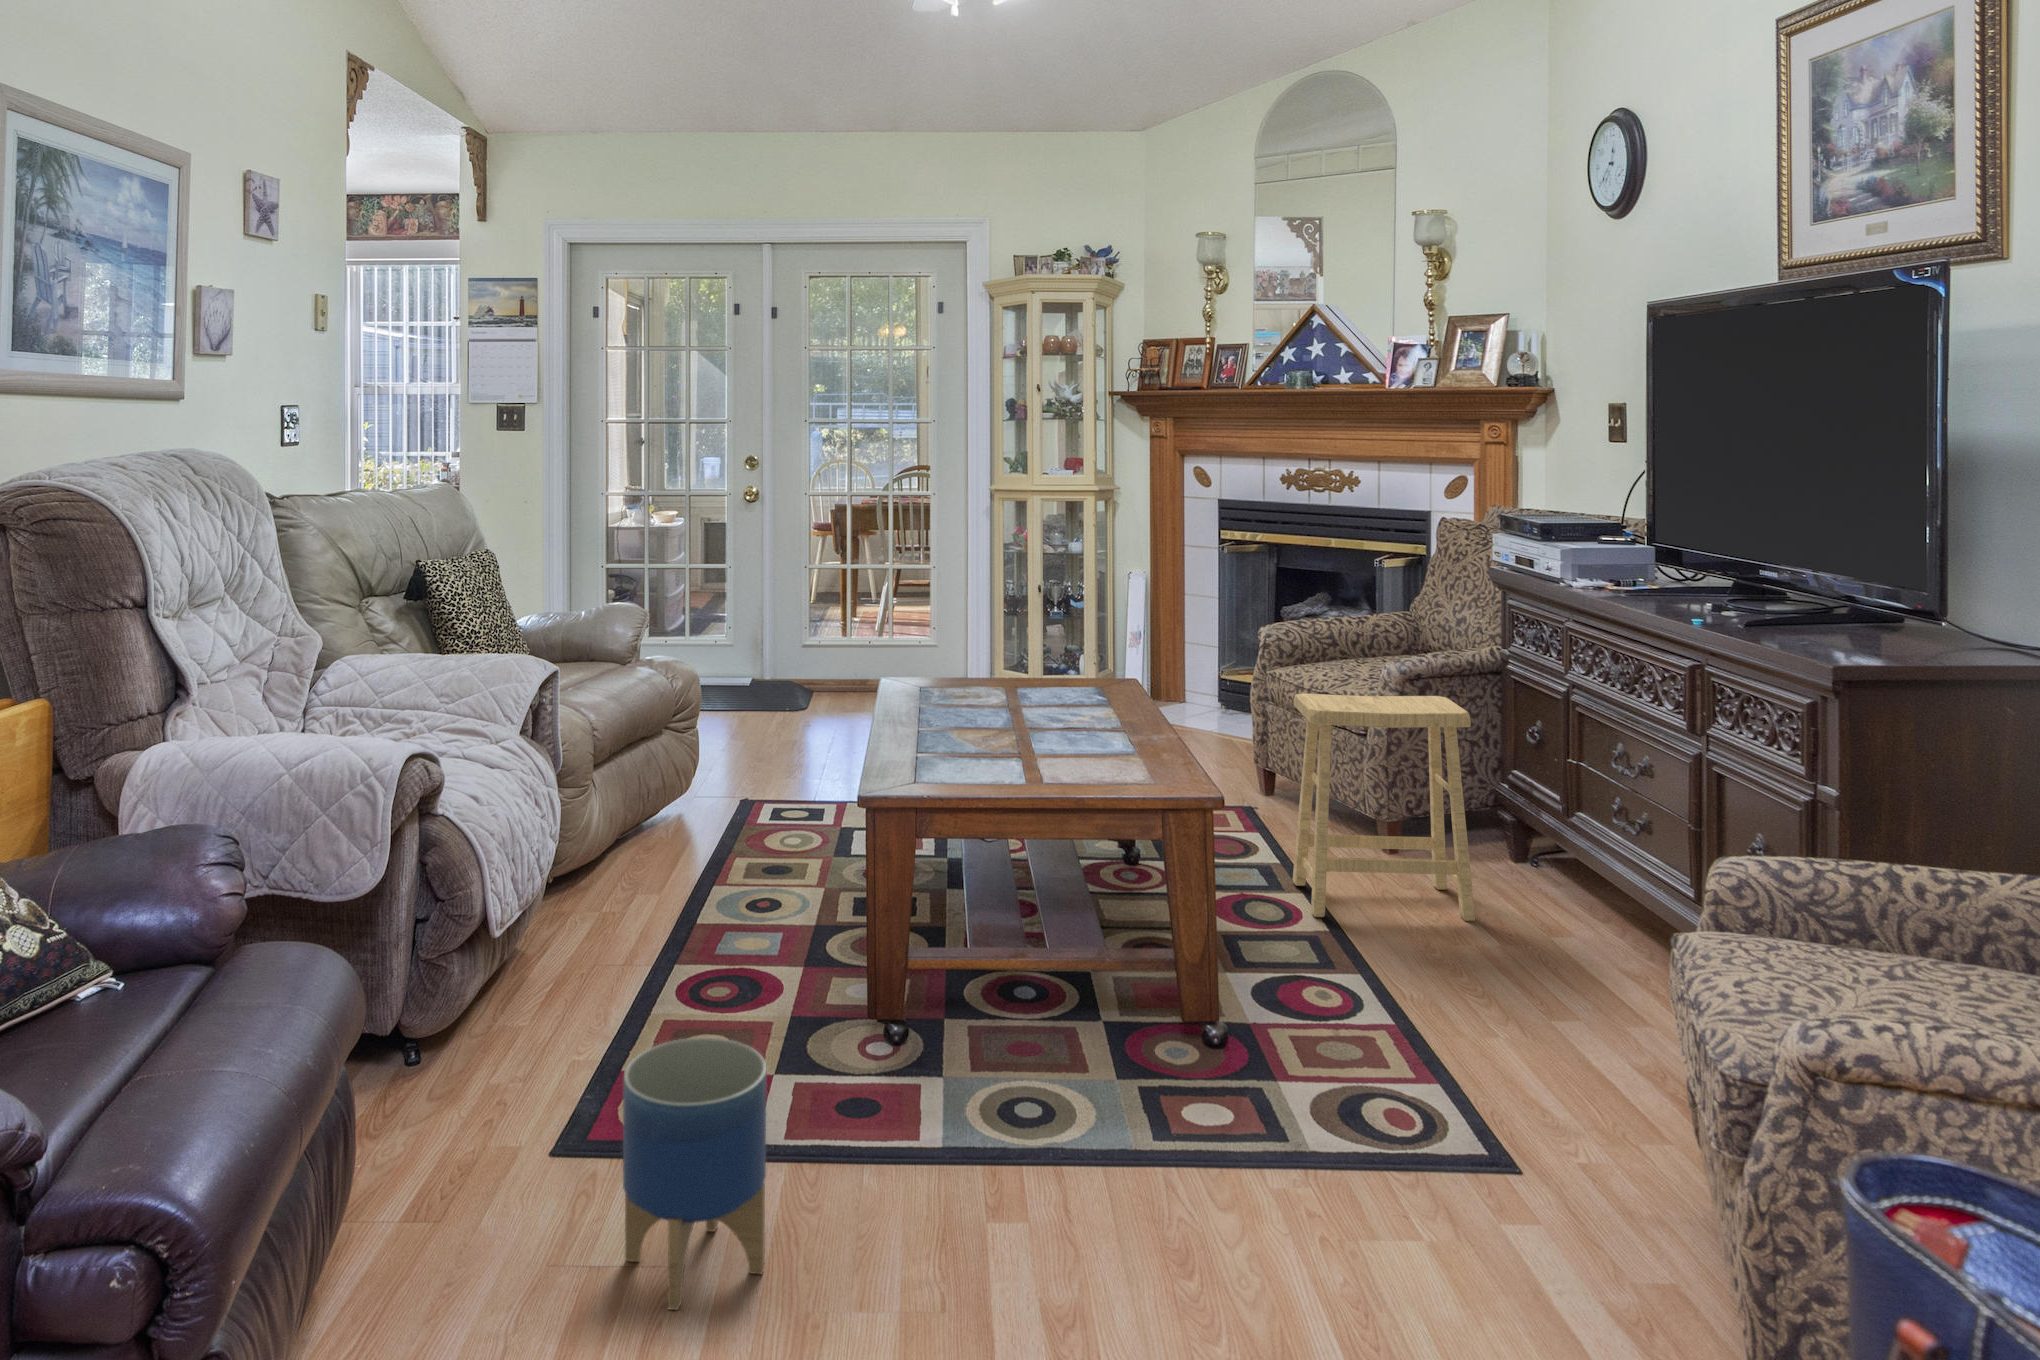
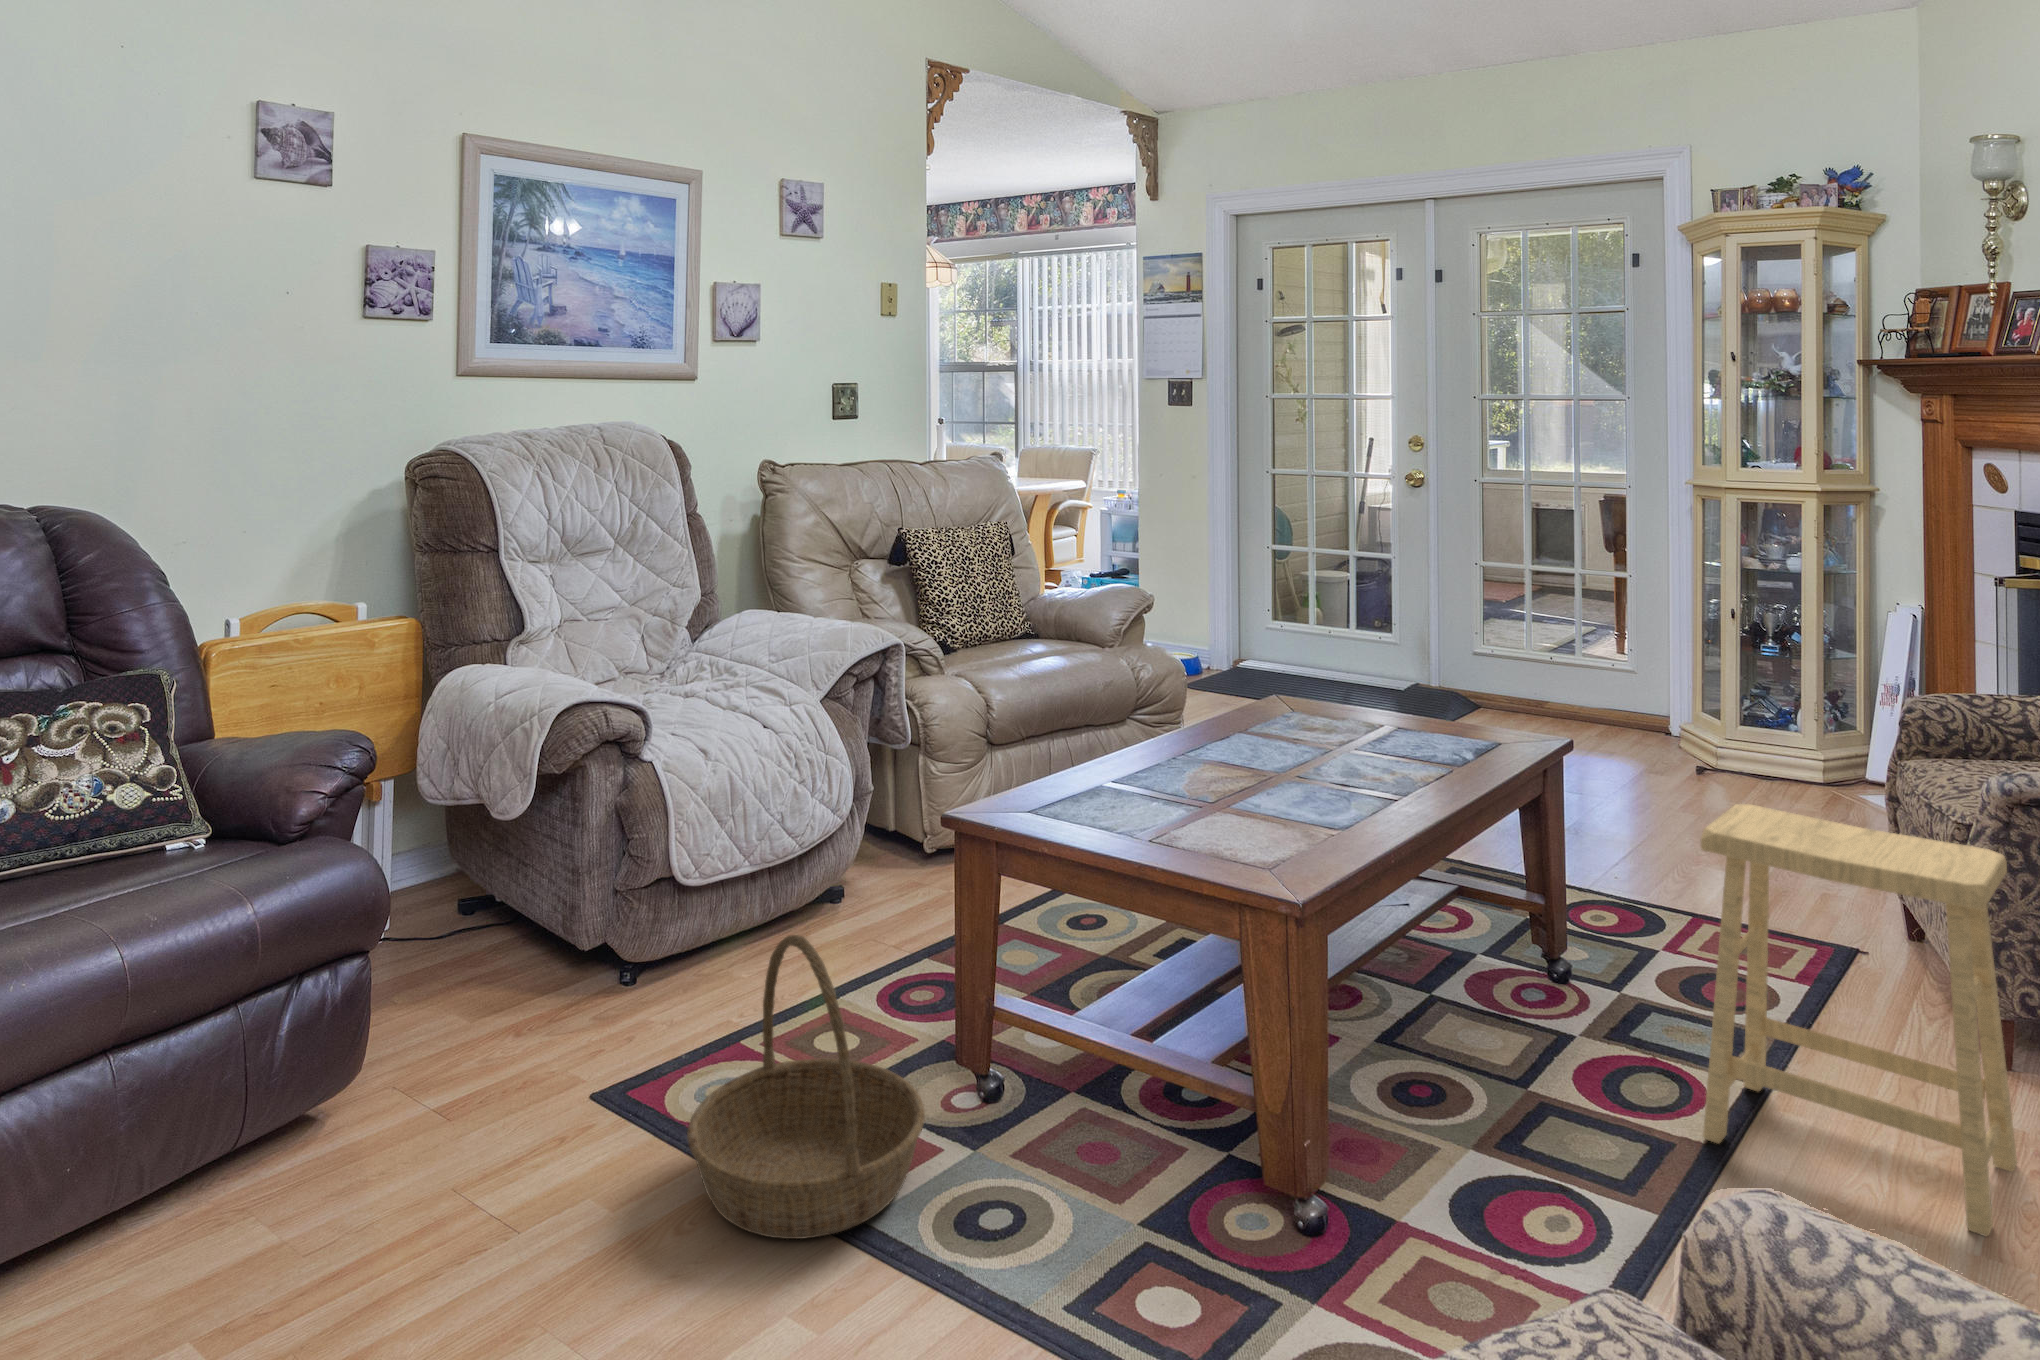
basket: none [771,906,982,1170] -> present [687,935,925,1239]
planter: present [623,1038,766,1310] -> none [409,1015,561,1277]

